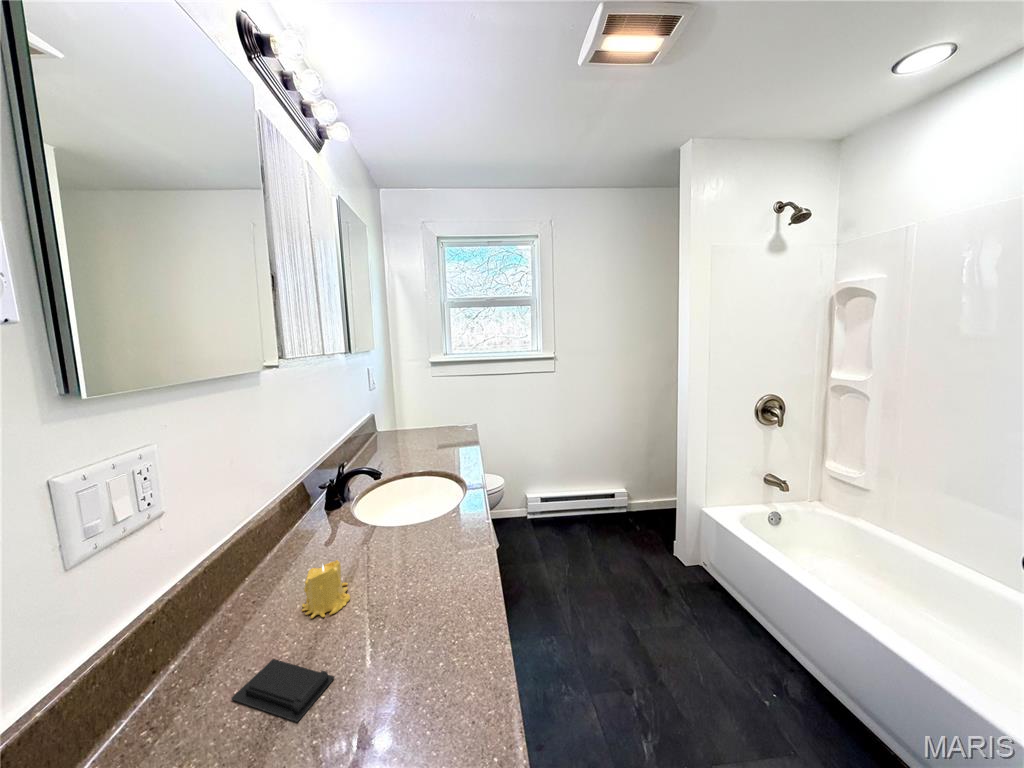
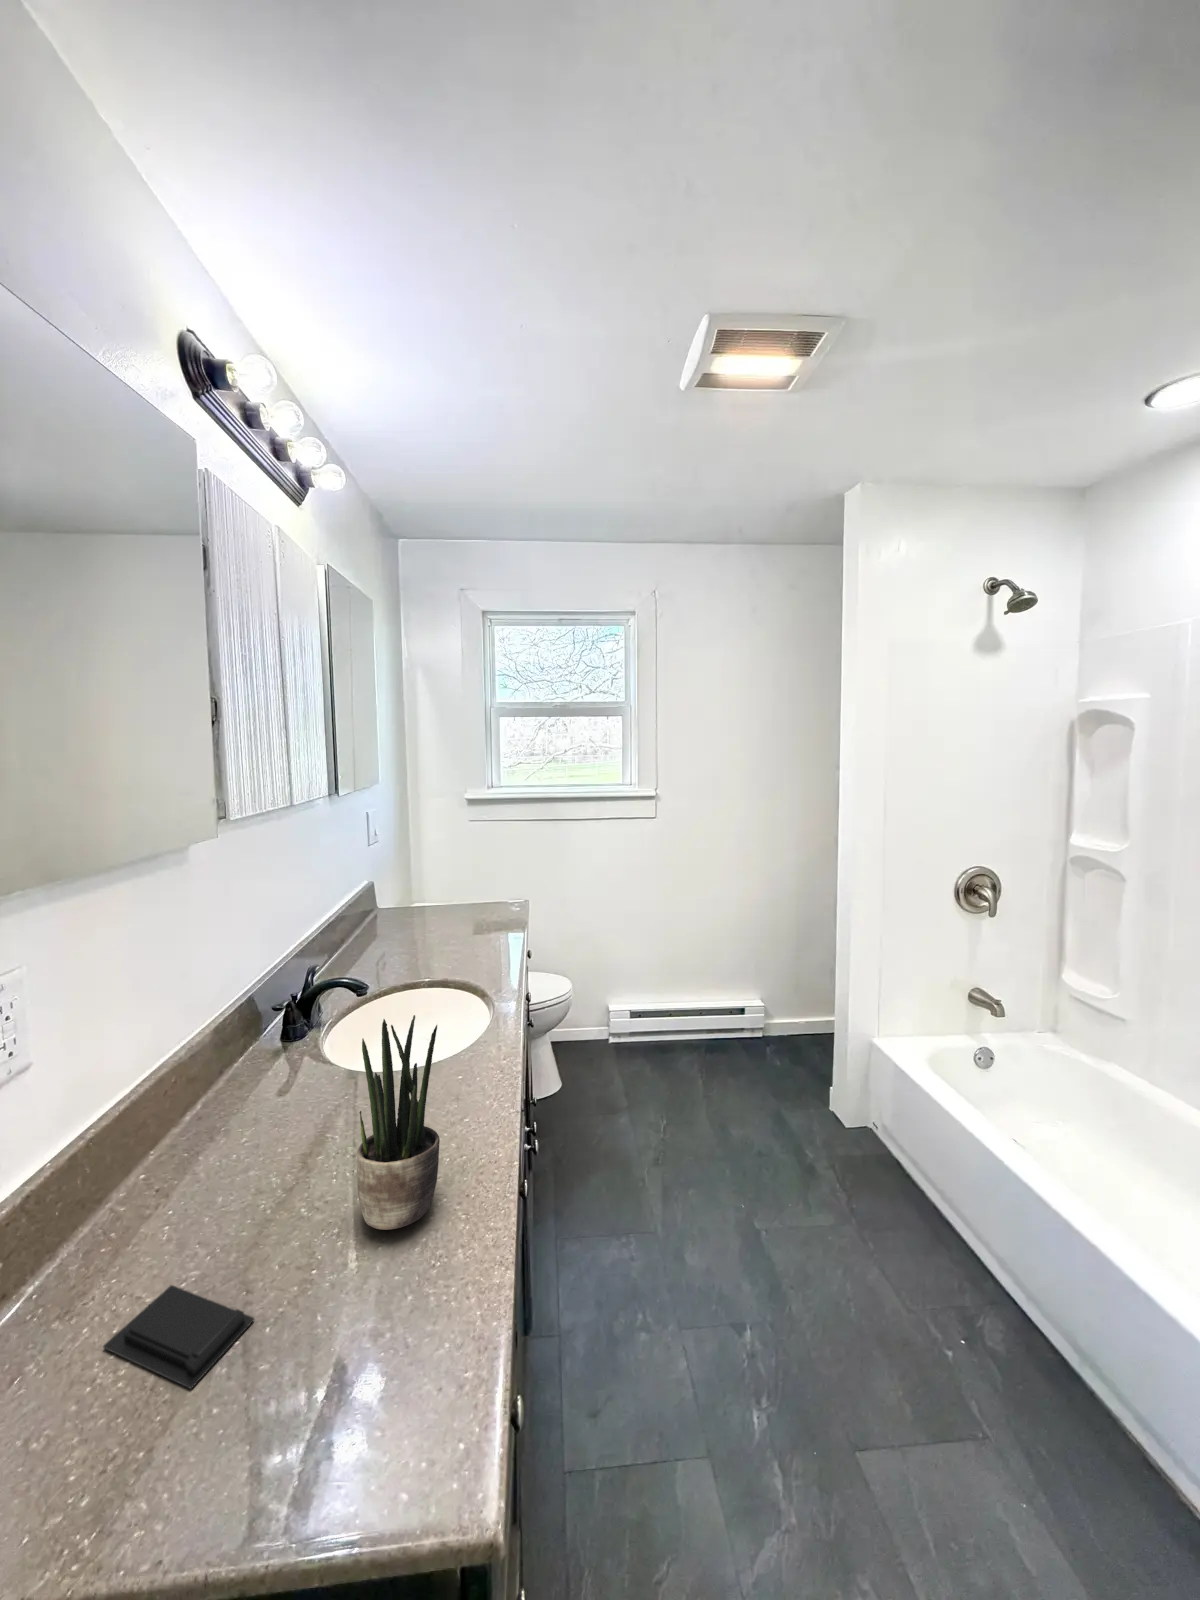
potted plant: none [394,478,448,619] -> present [357,1015,440,1230]
candle: present [302,560,350,618] -> none [224,1131,297,1221]

